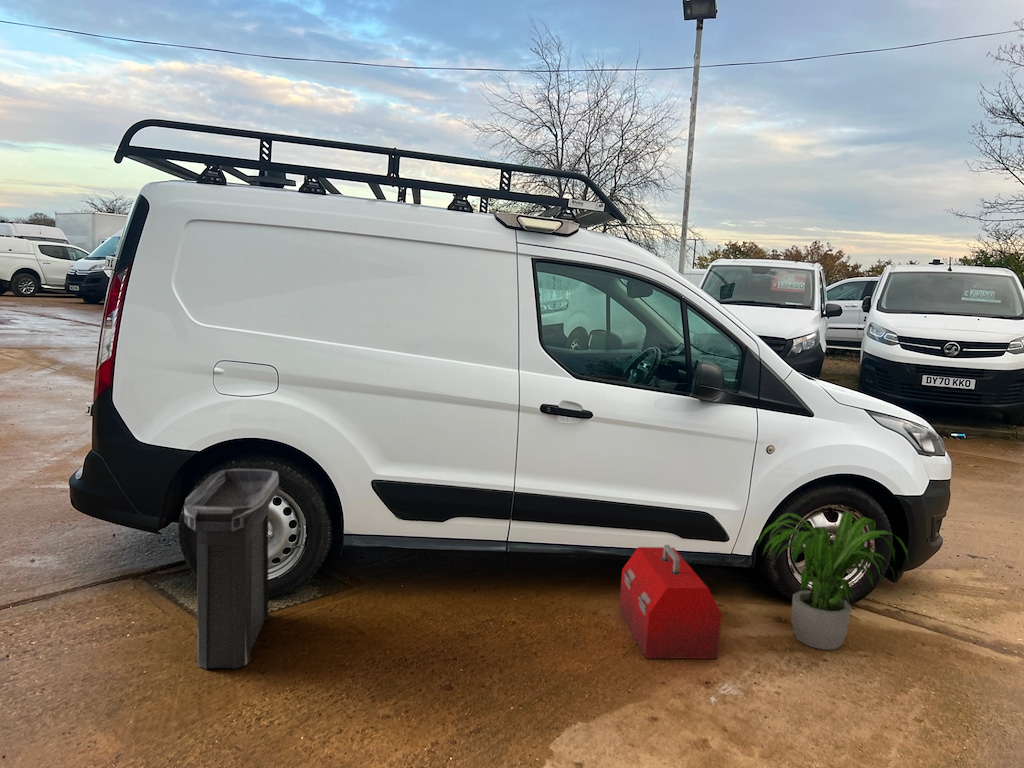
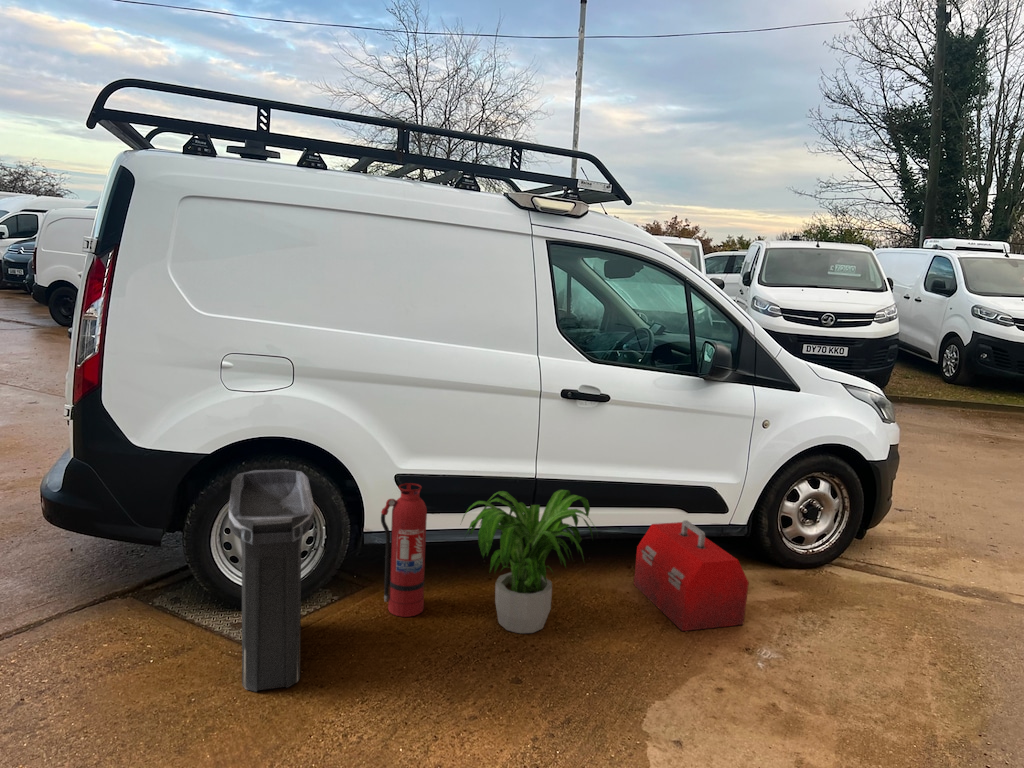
fire extinguisher: none [354,489,398,618] -> present [381,483,427,617]
potted plant: present [759,512,908,650] -> present [462,490,592,633]

